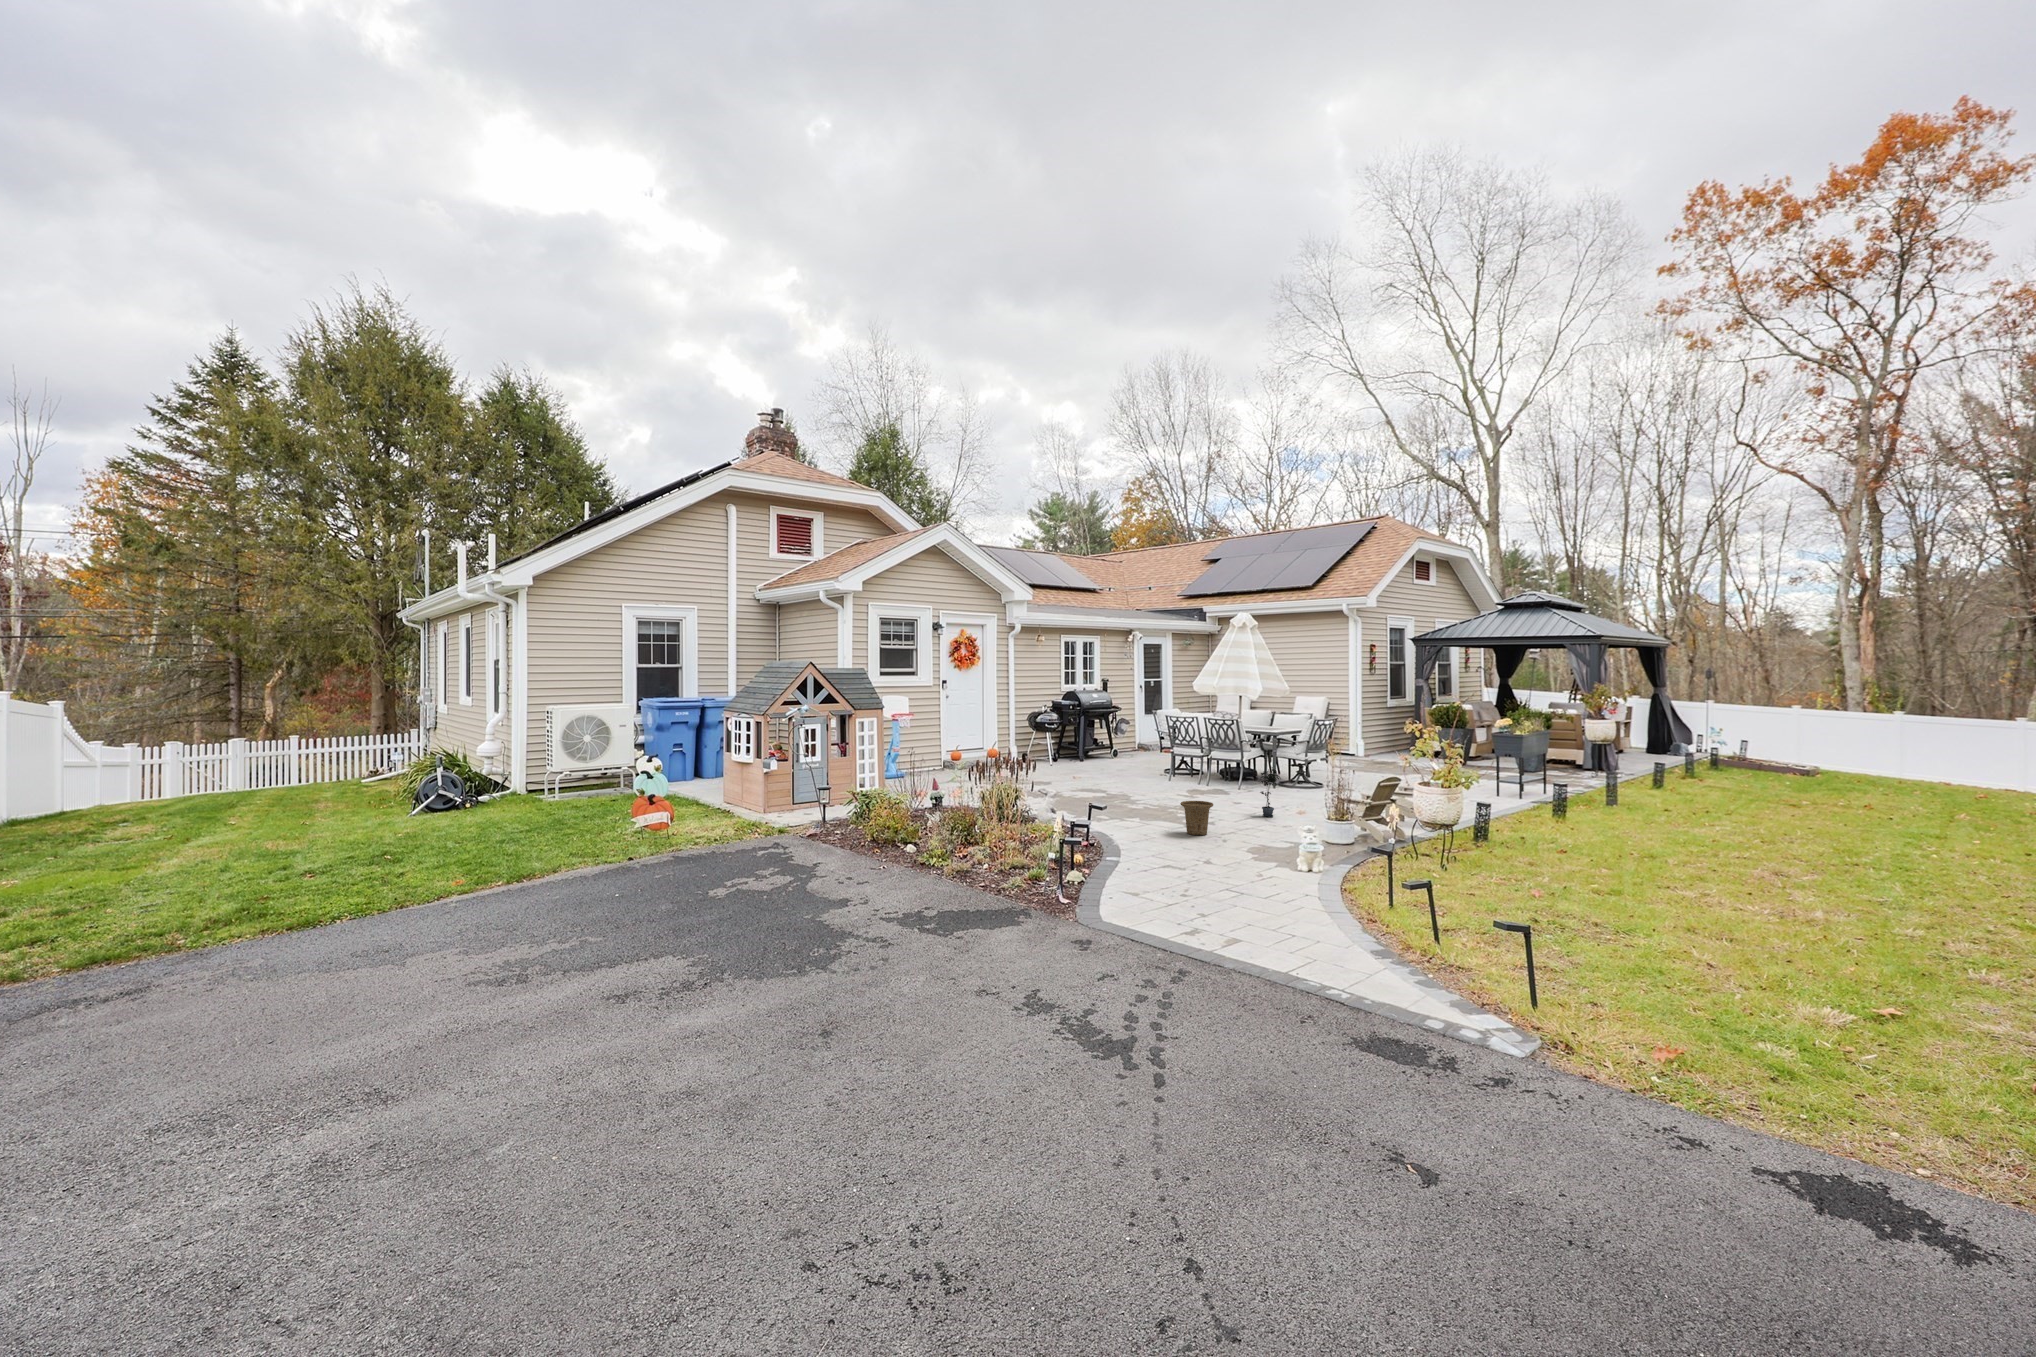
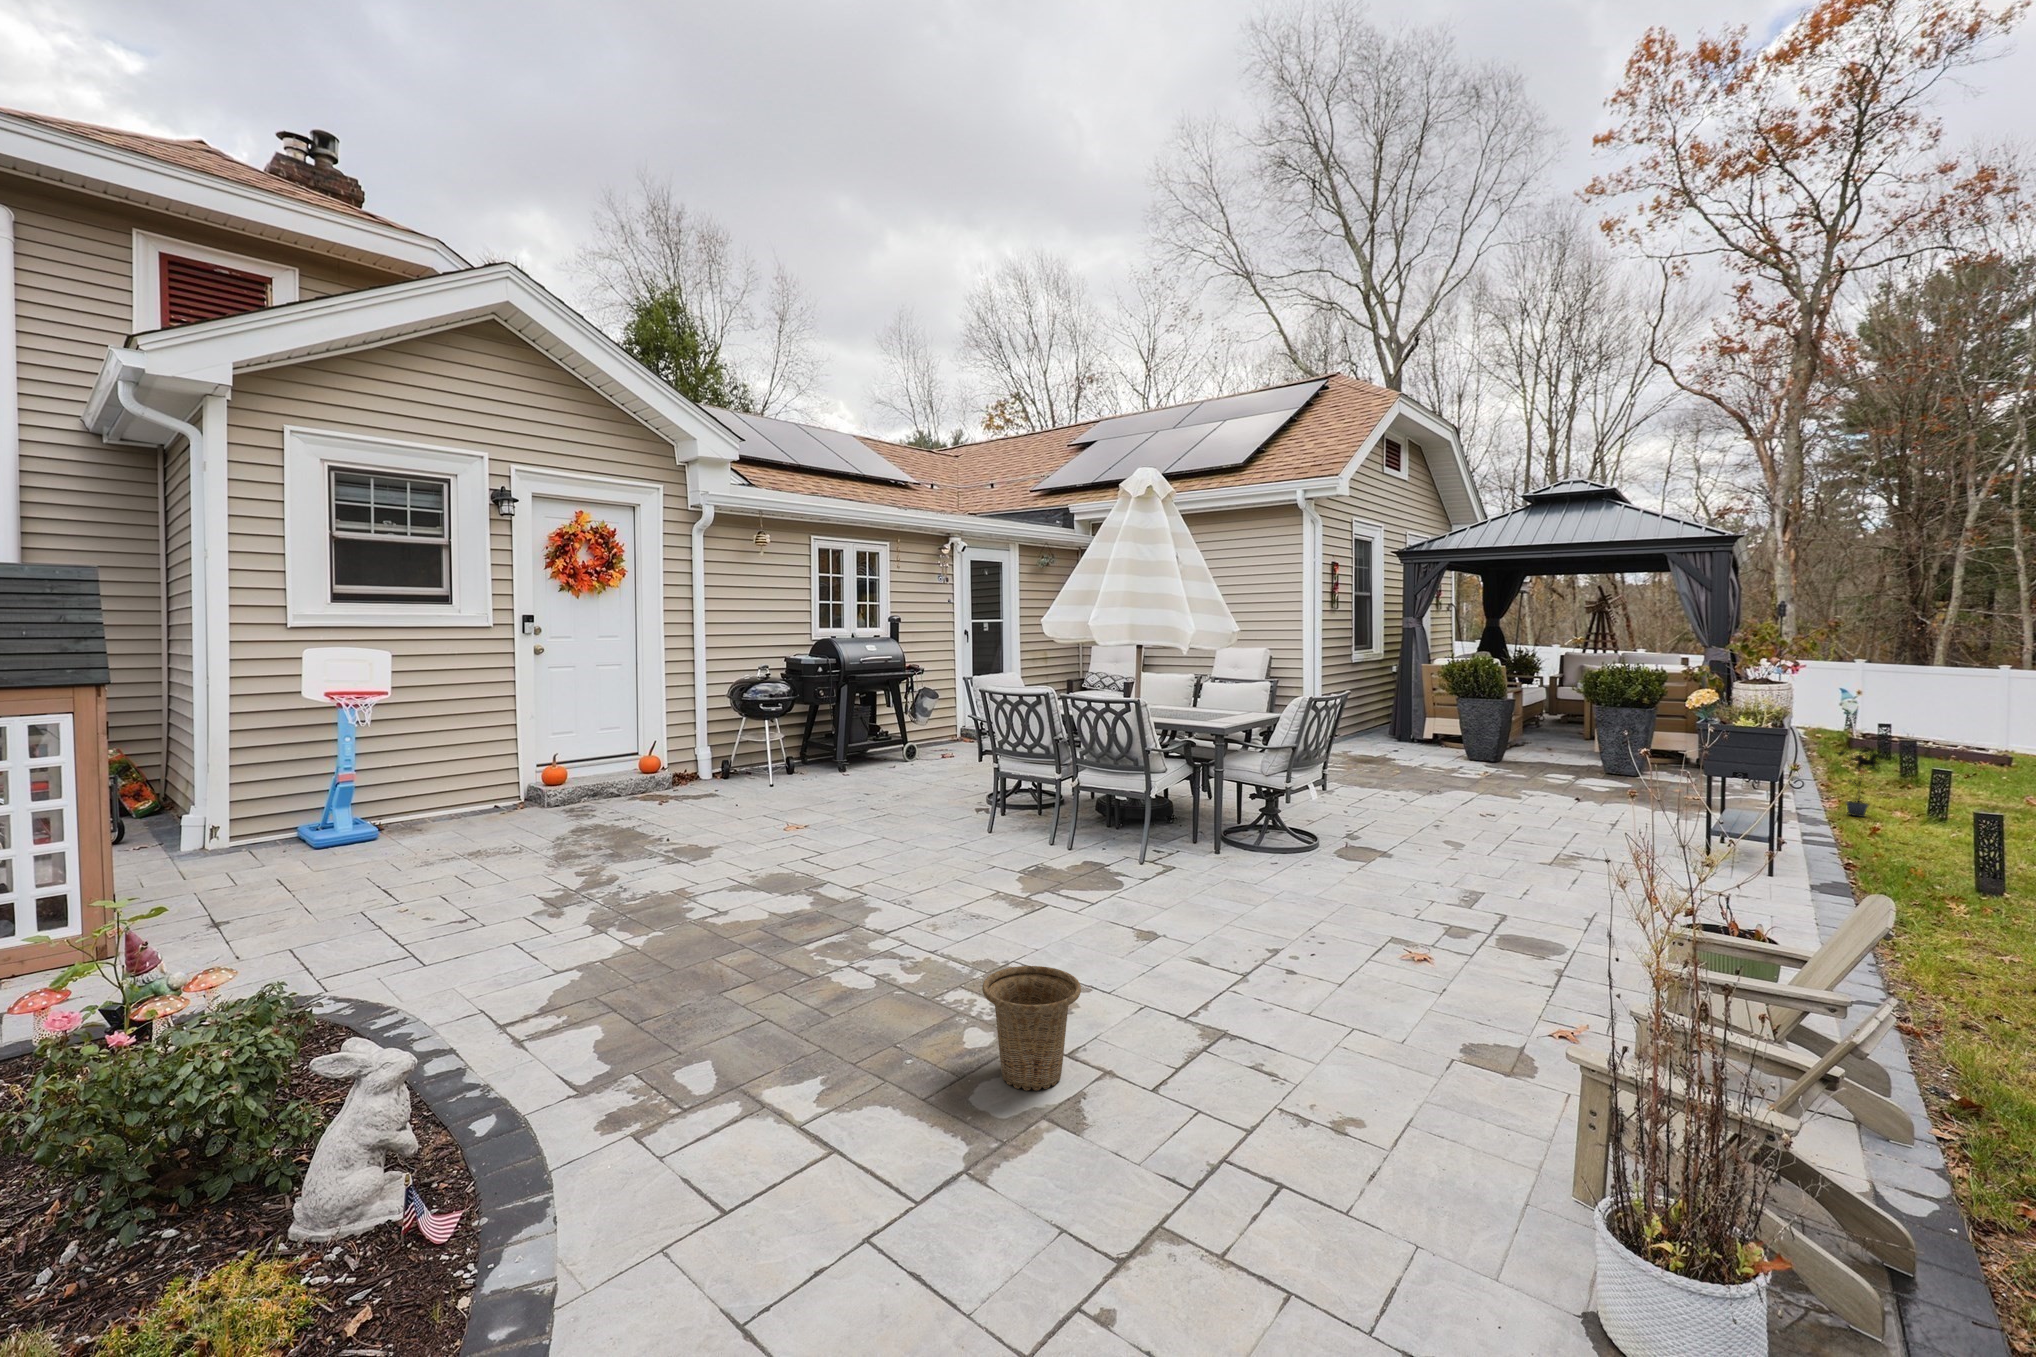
potted plant: present [1260,767,1281,817] -> present [1837,747,1889,817]

